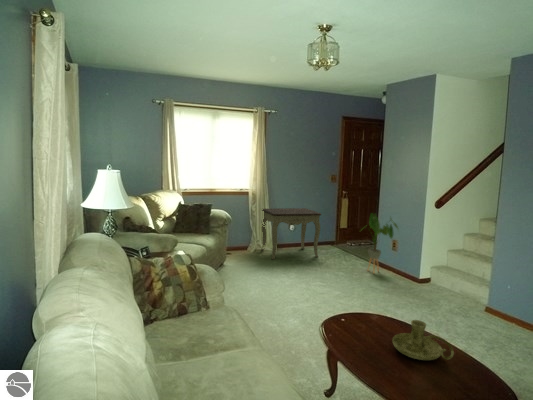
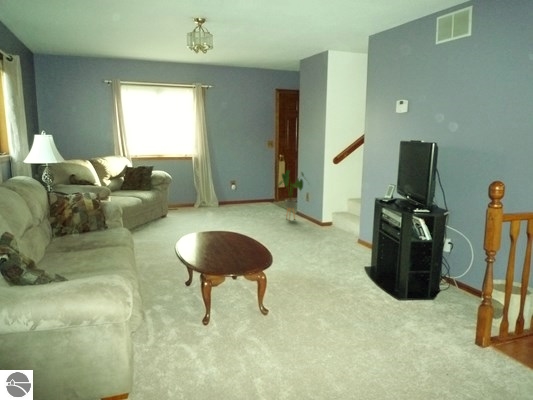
side table: present [261,208,321,260] -> none [204,170,253,213]
candle holder: present [392,320,454,360] -> none [215,226,245,249]

